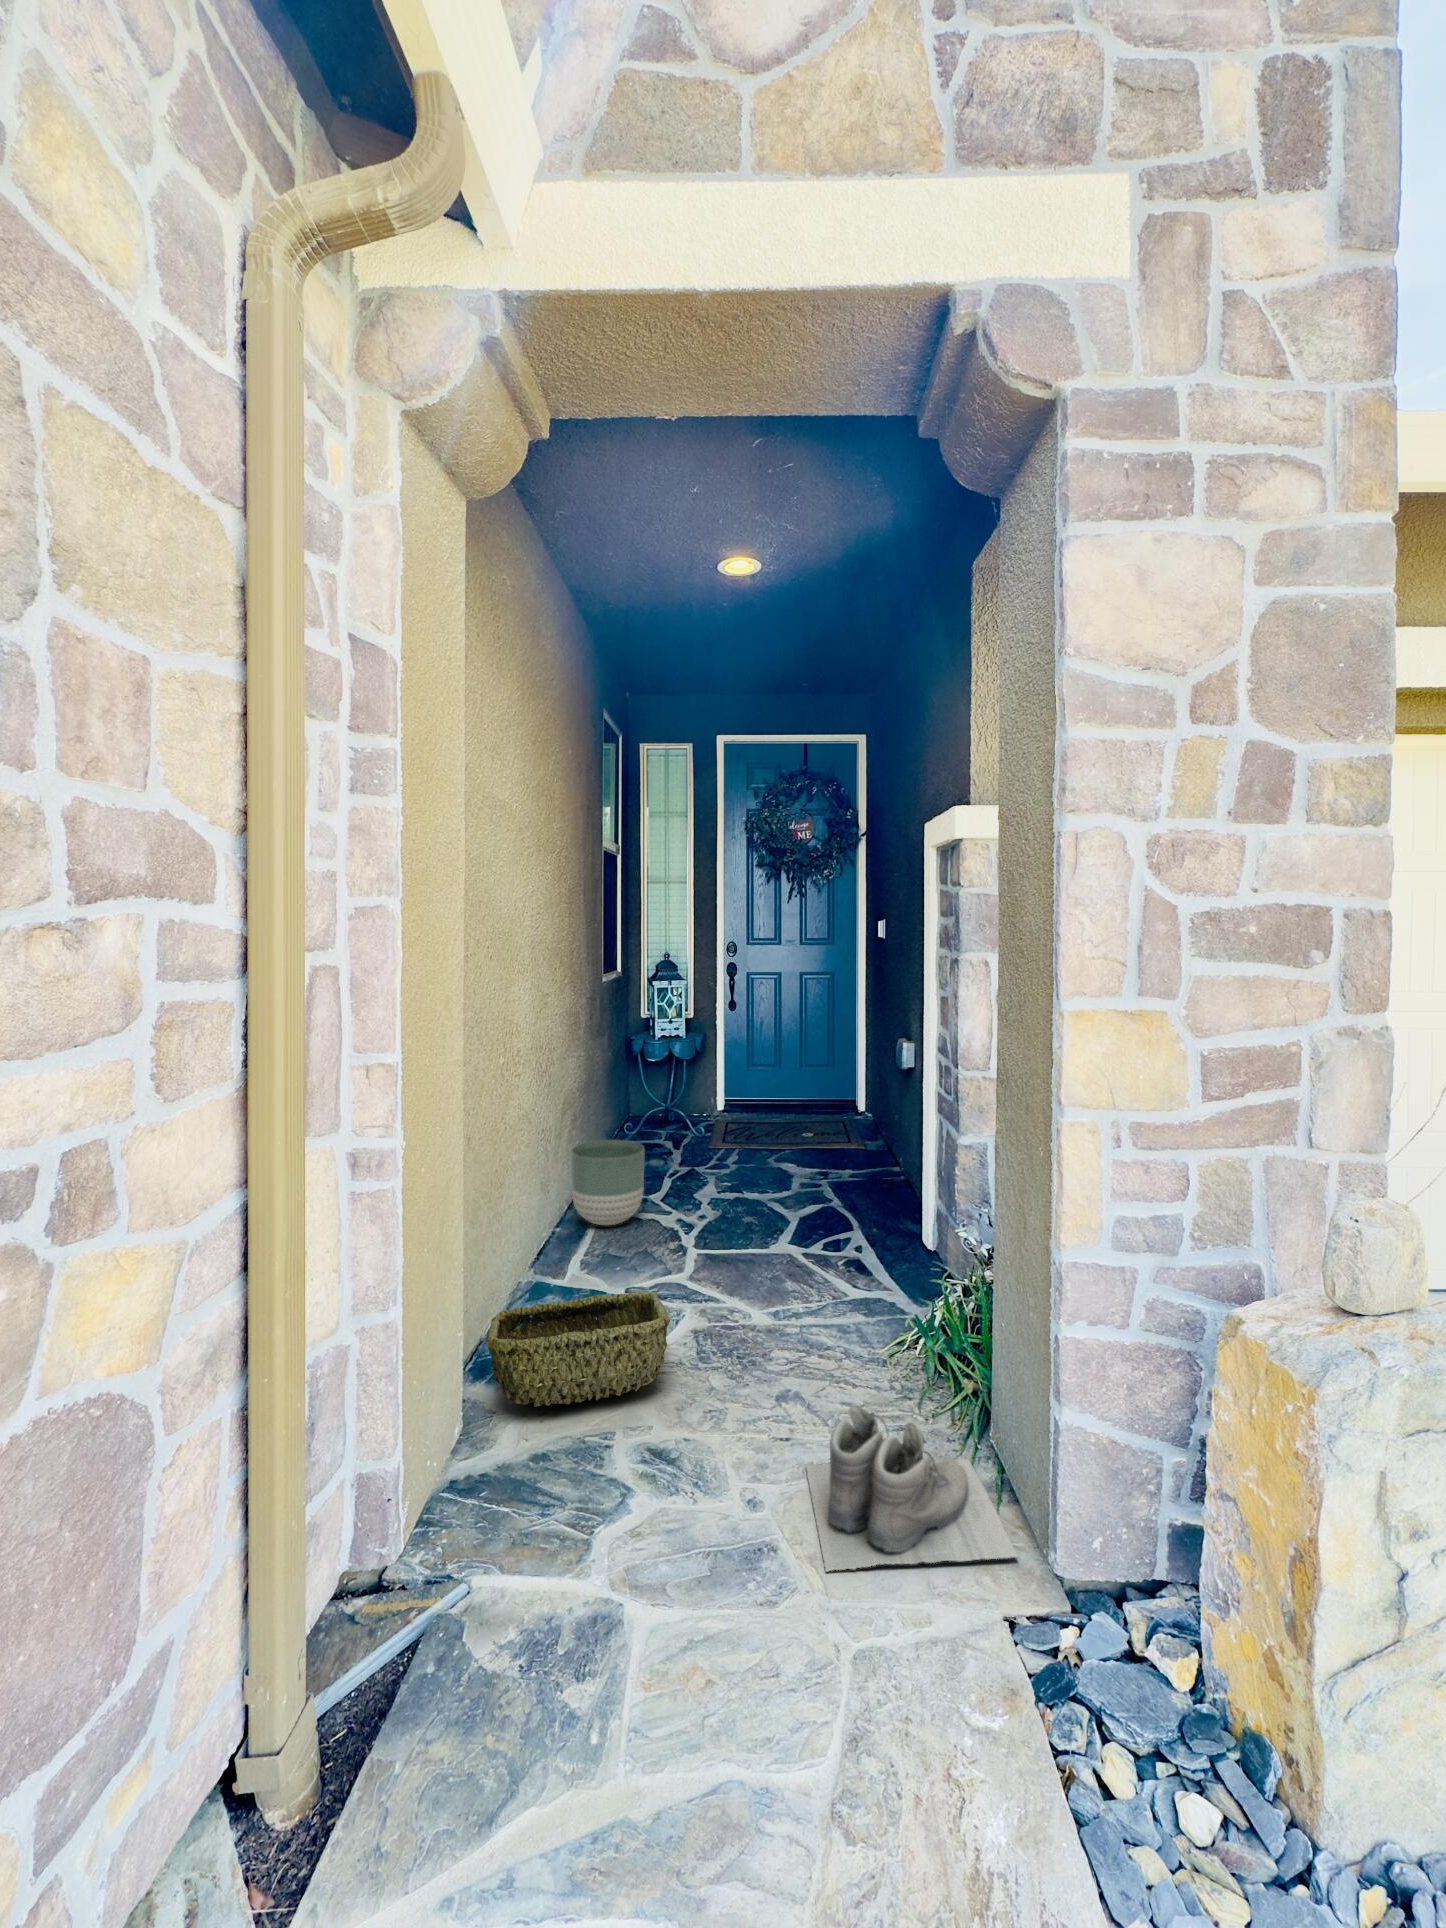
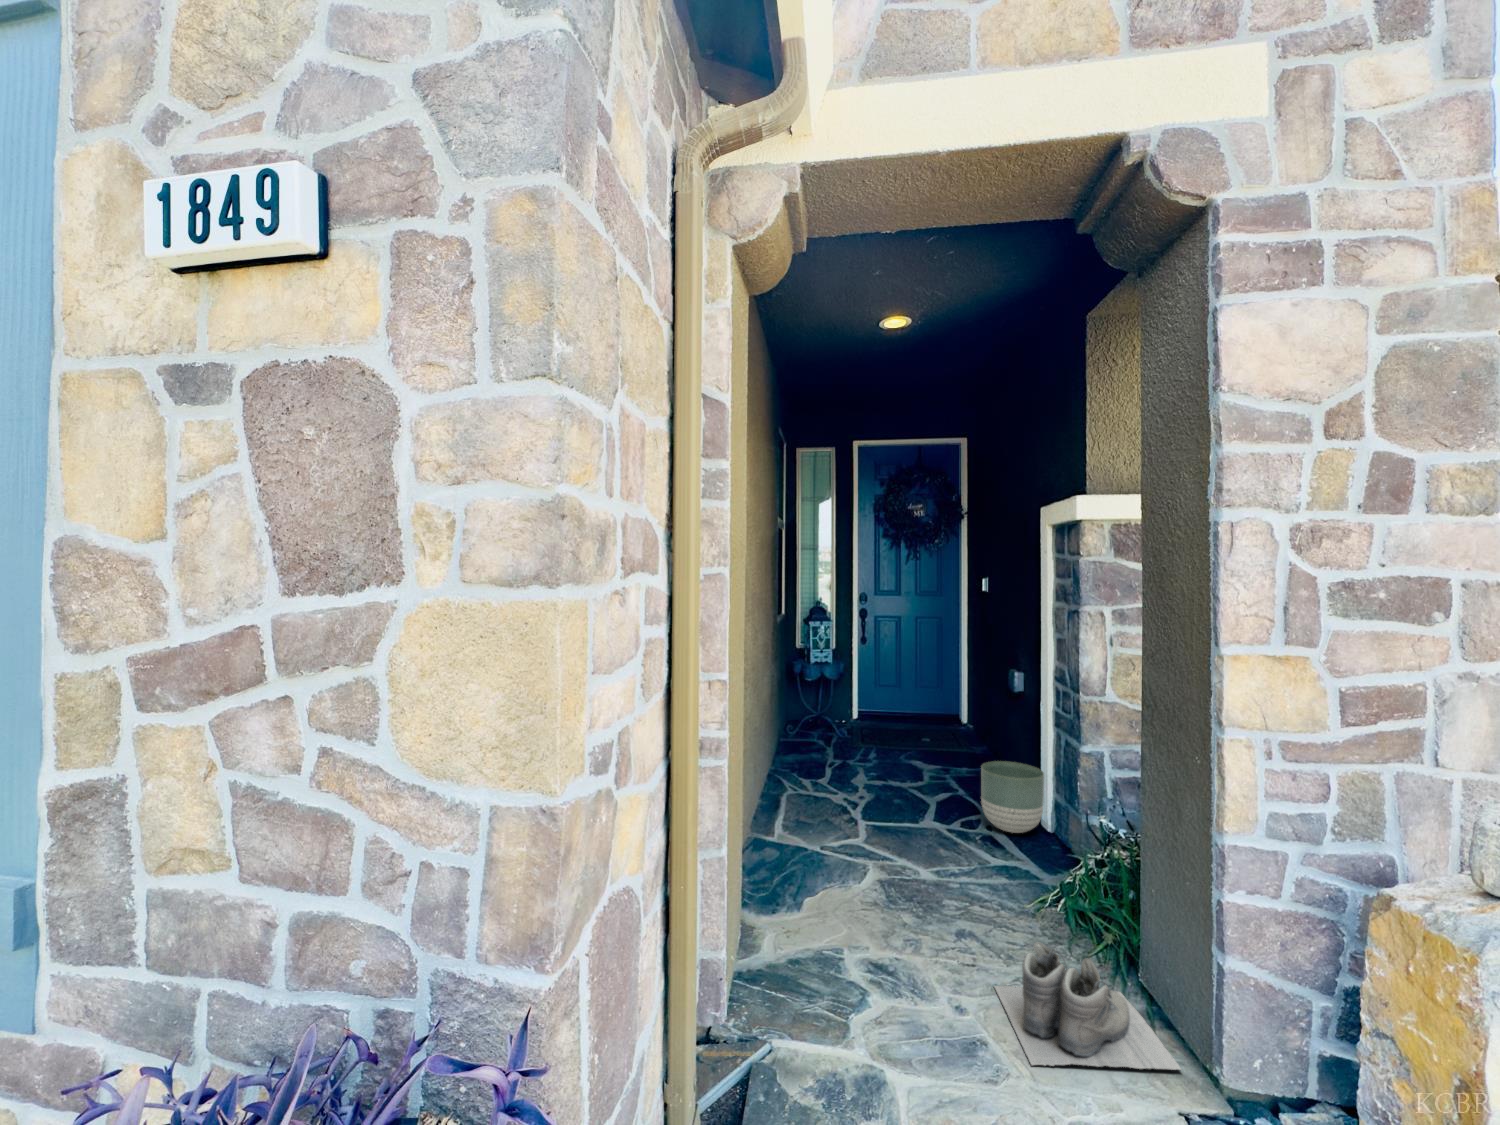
planter: present [571,1140,644,1225] -> present [981,761,1044,833]
woven basket: present [486,1292,670,1407] -> none [746,848,879,926]

